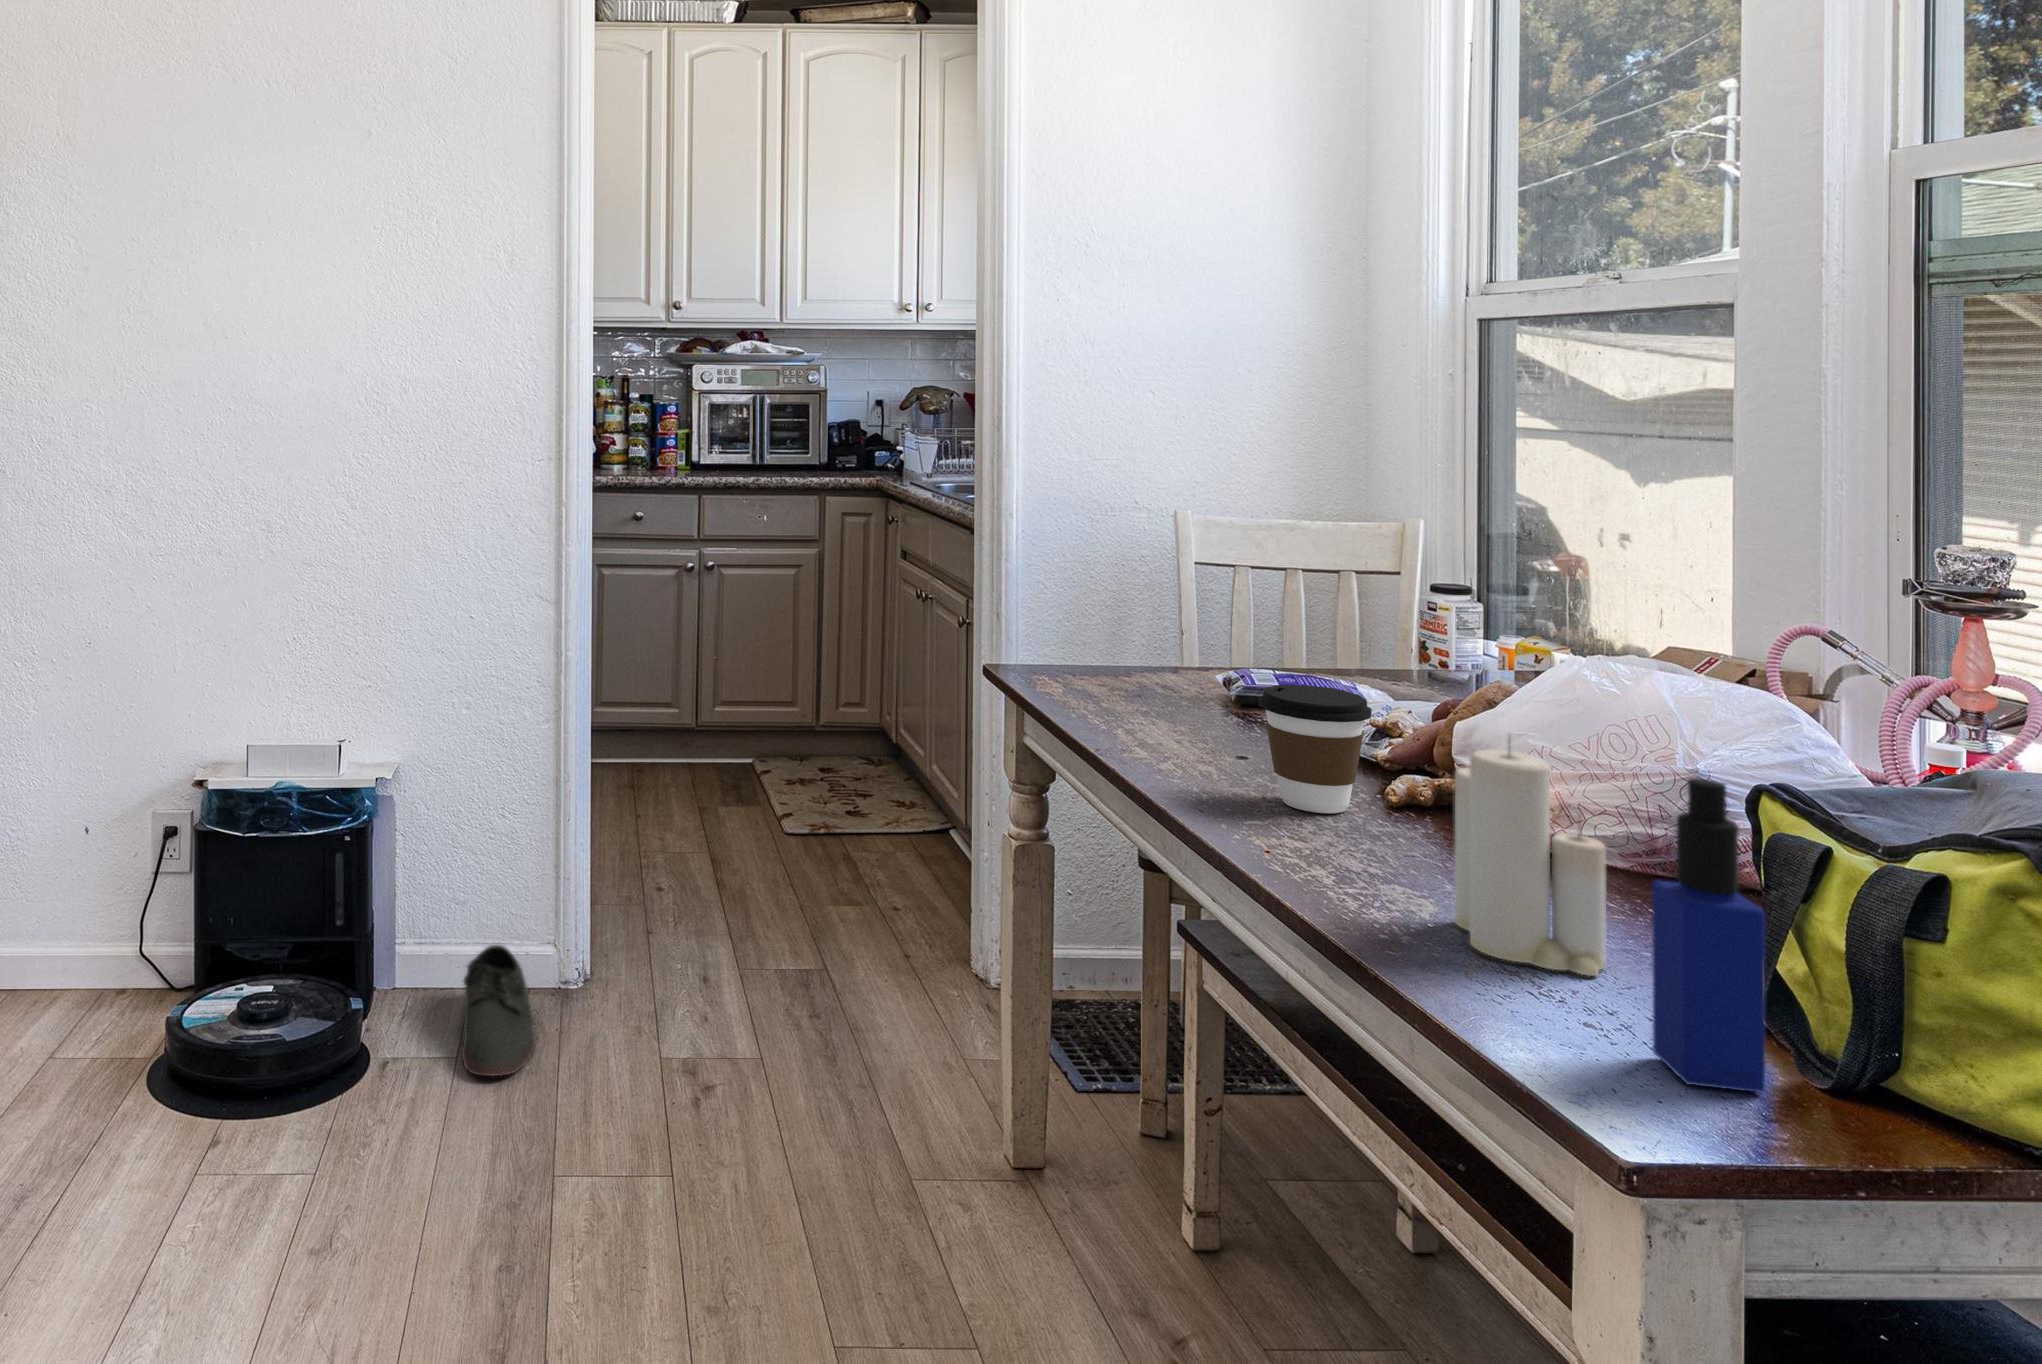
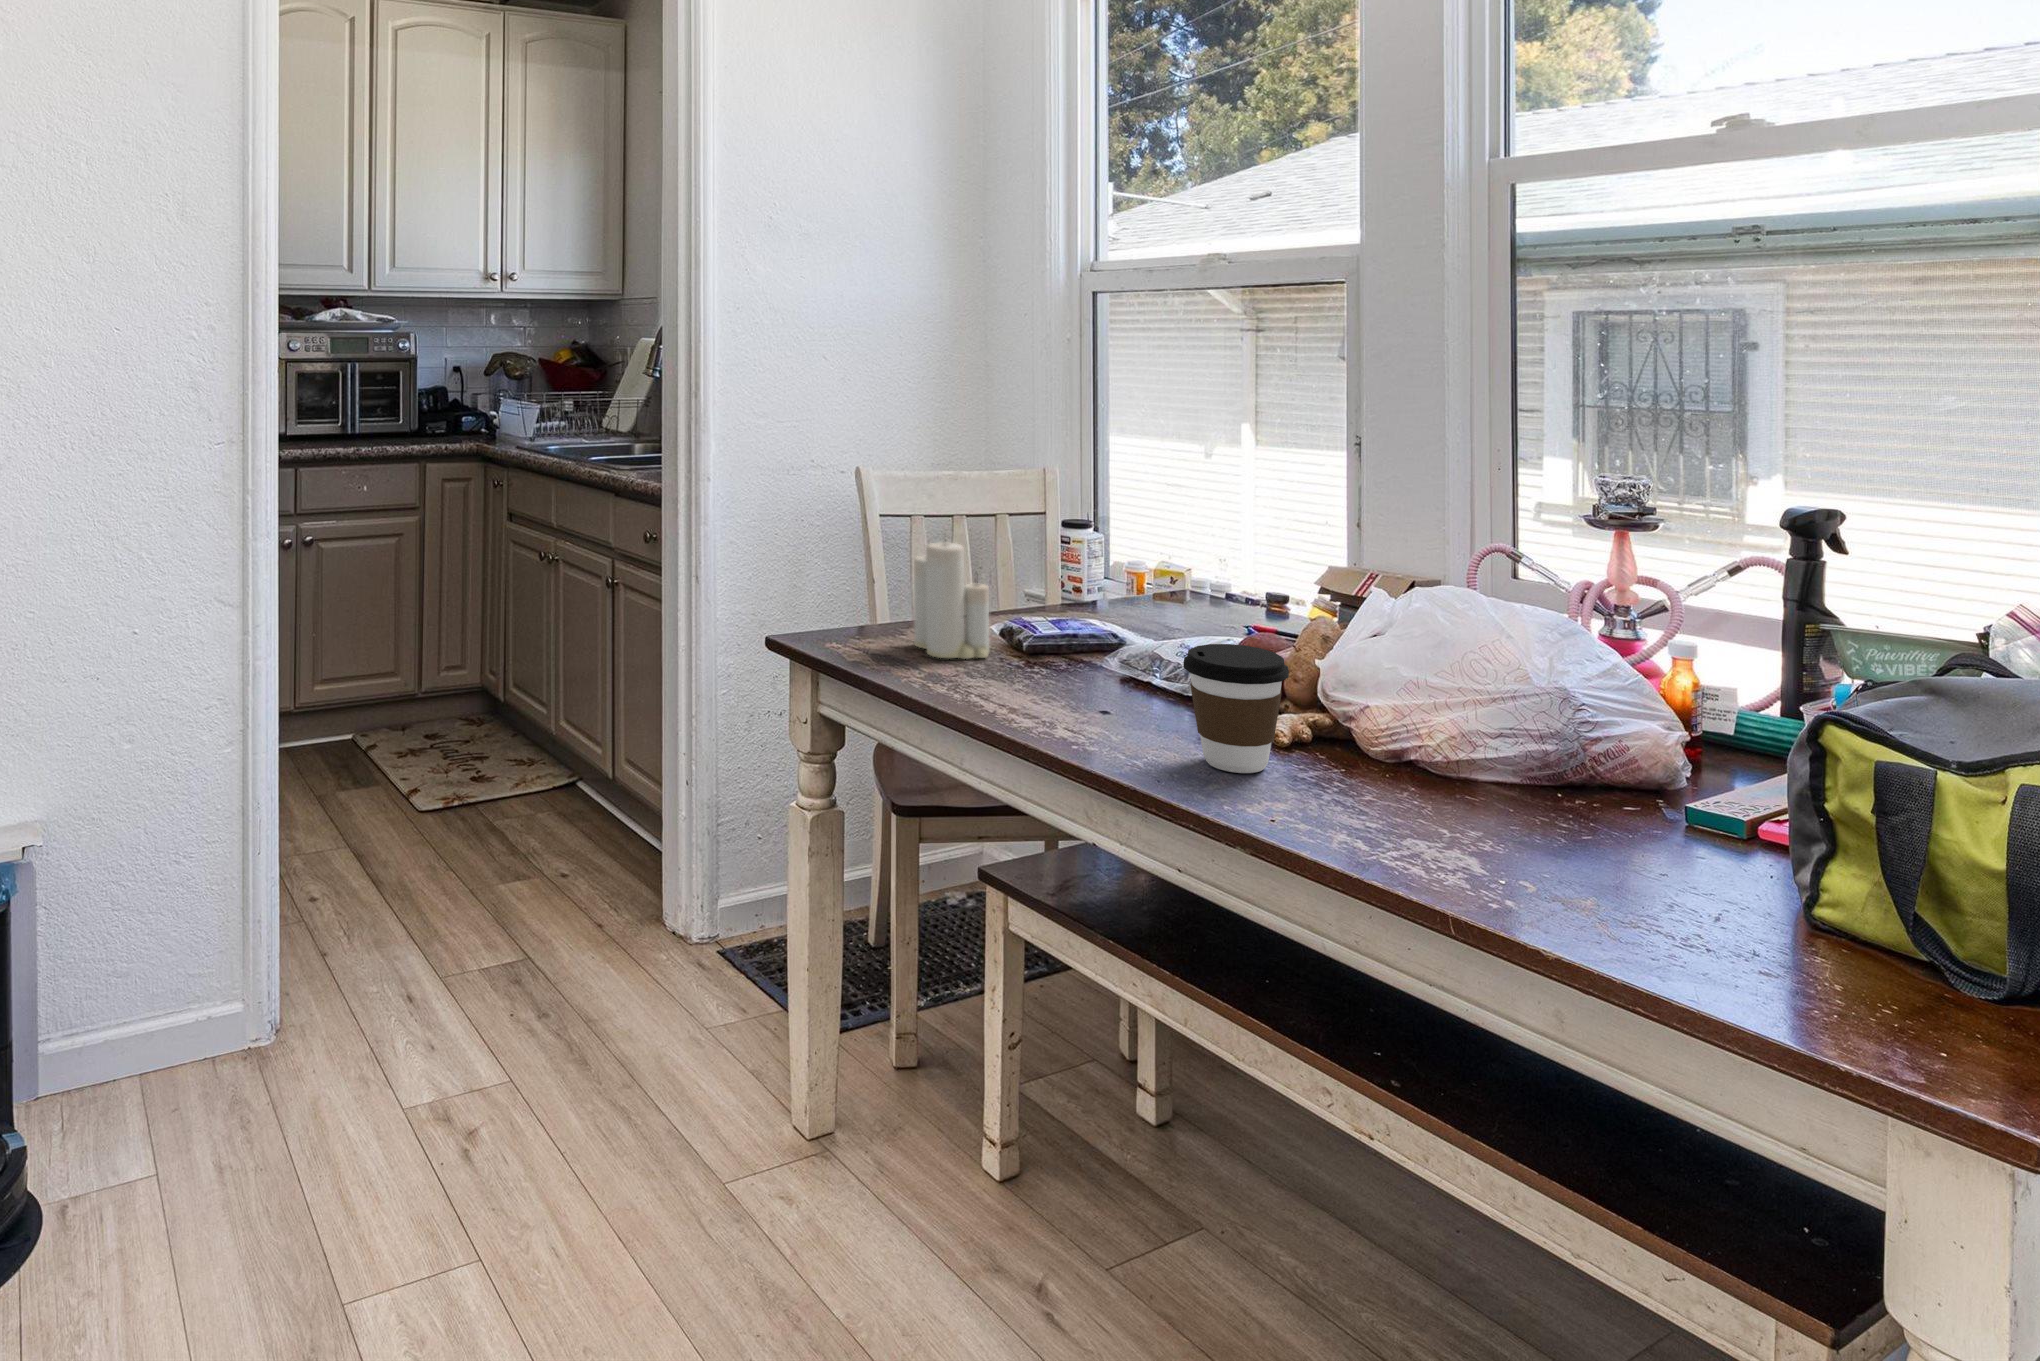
candle: present [1455,749,1606,976] -> present [914,542,989,659]
bottle: present [1653,778,1765,1093] -> none [1896,744,2024,1063]
shoe: present [462,945,535,1076] -> none [141,1059,250,1254]

